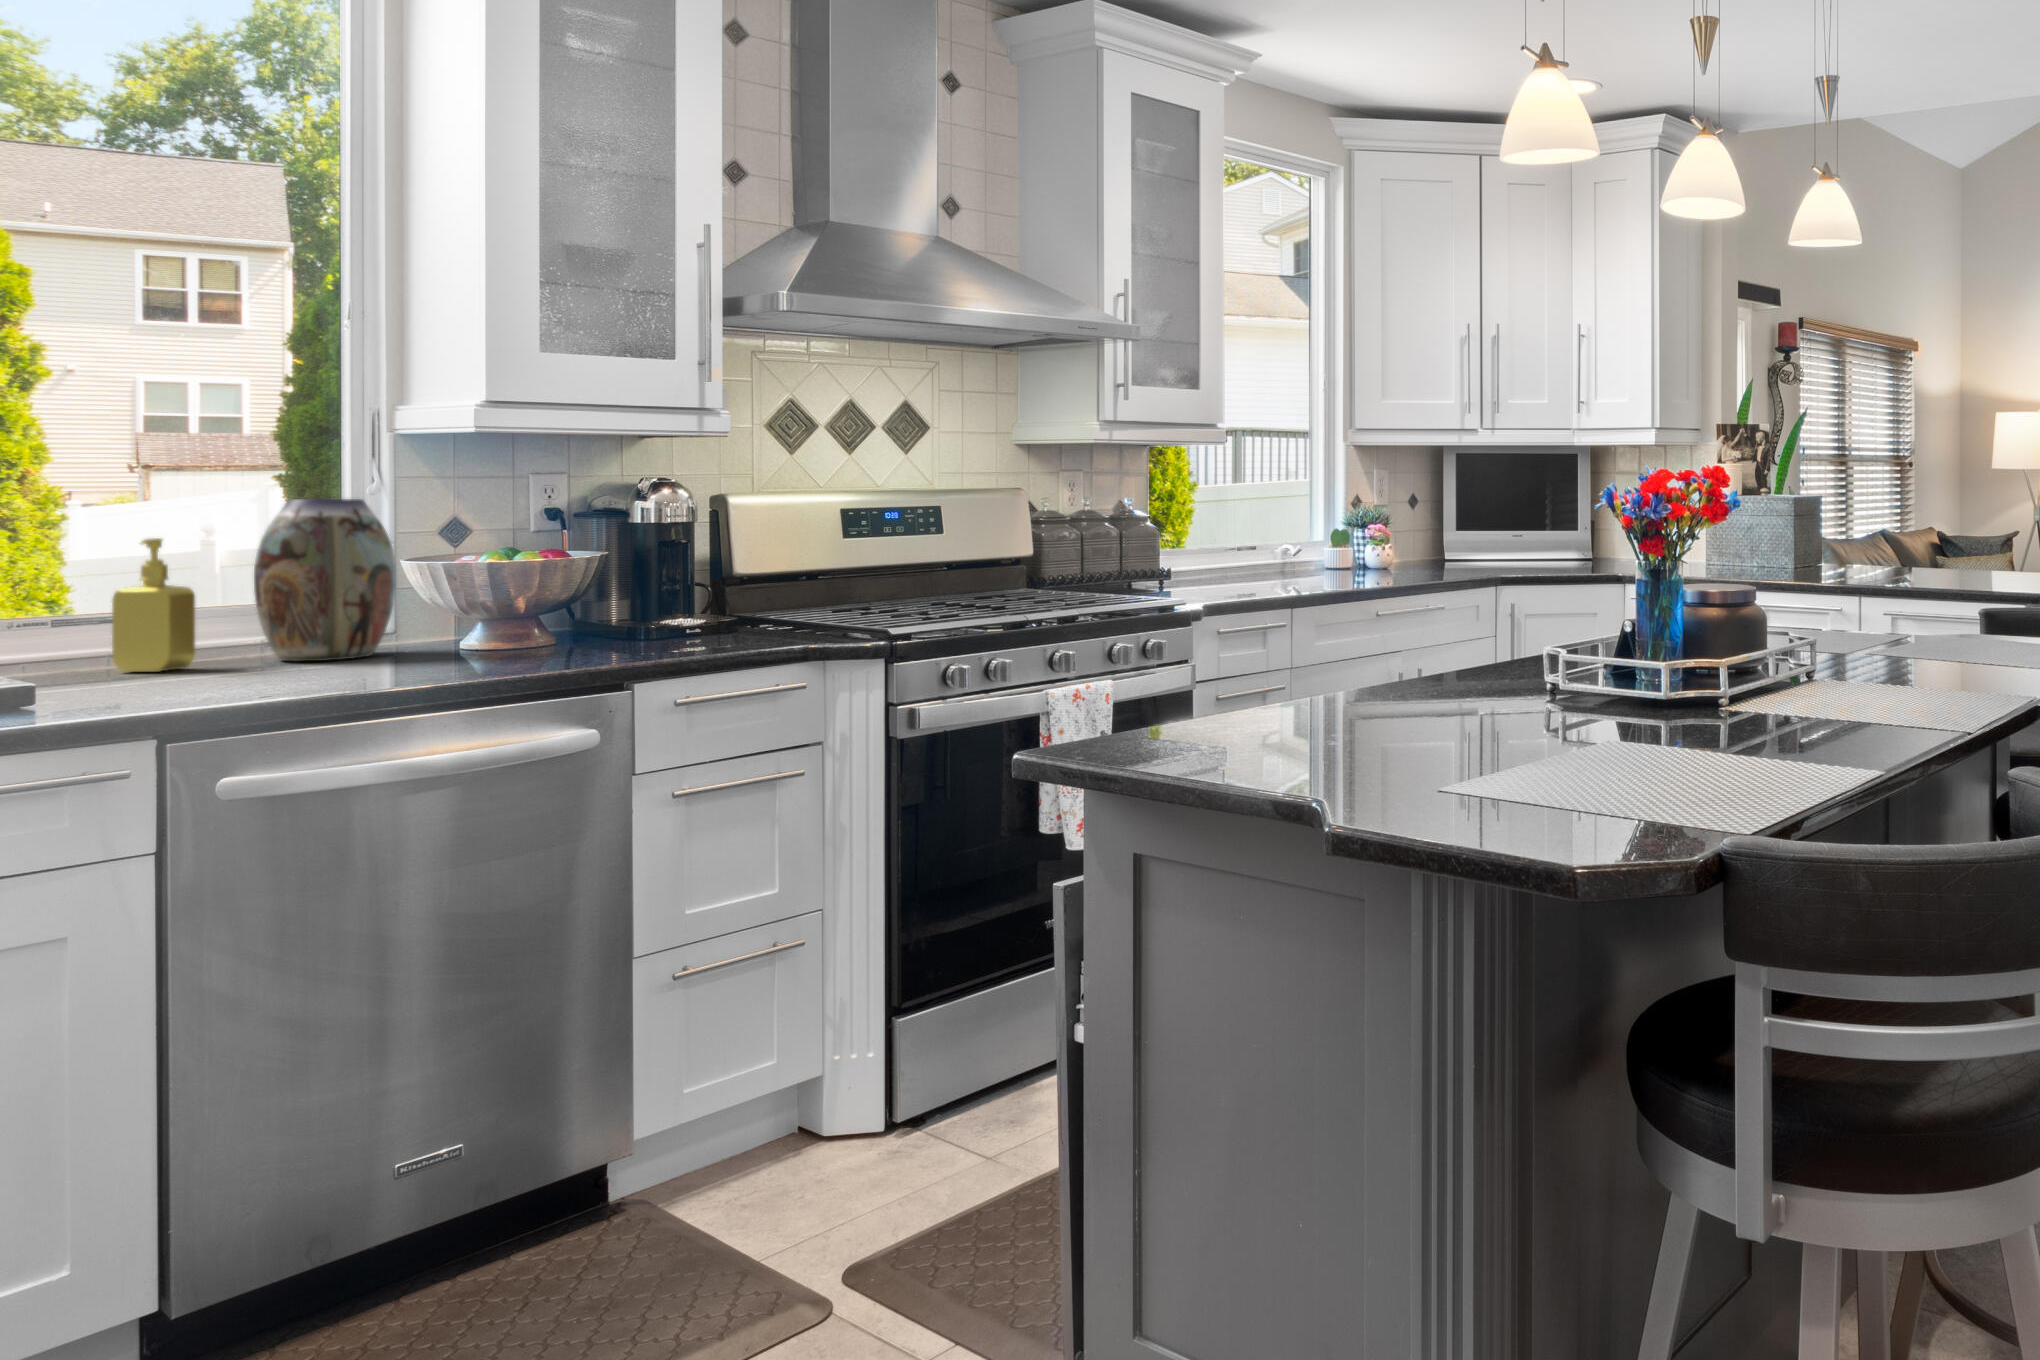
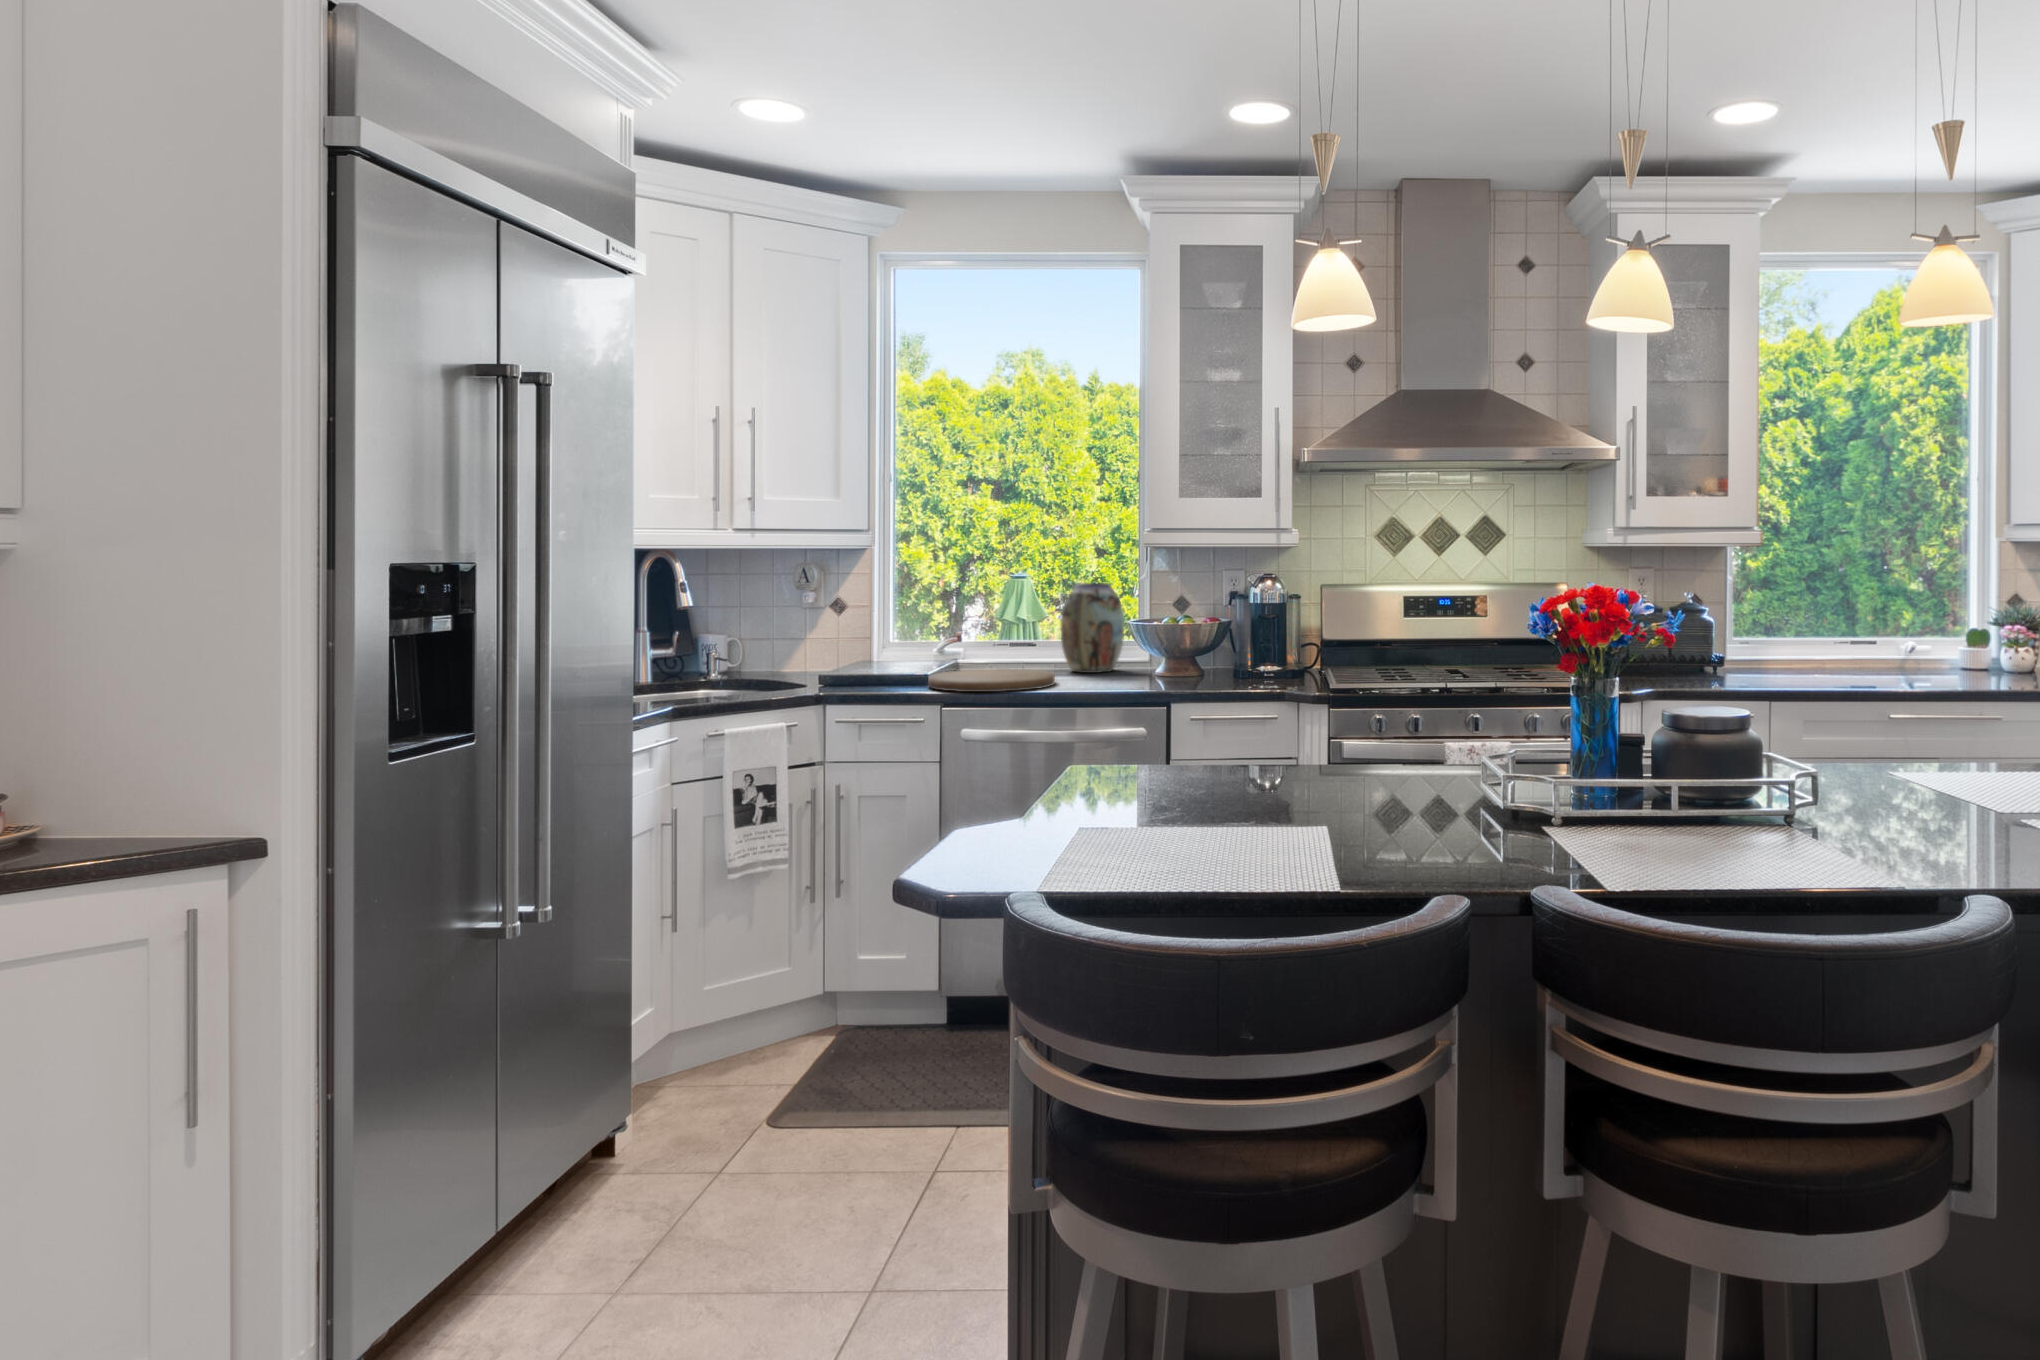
soap dispenser: present [112,538,195,672] -> none [1010,602,1036,671]
cutting board: none [101,658,398,705] -> present [928,669,1055,692]

